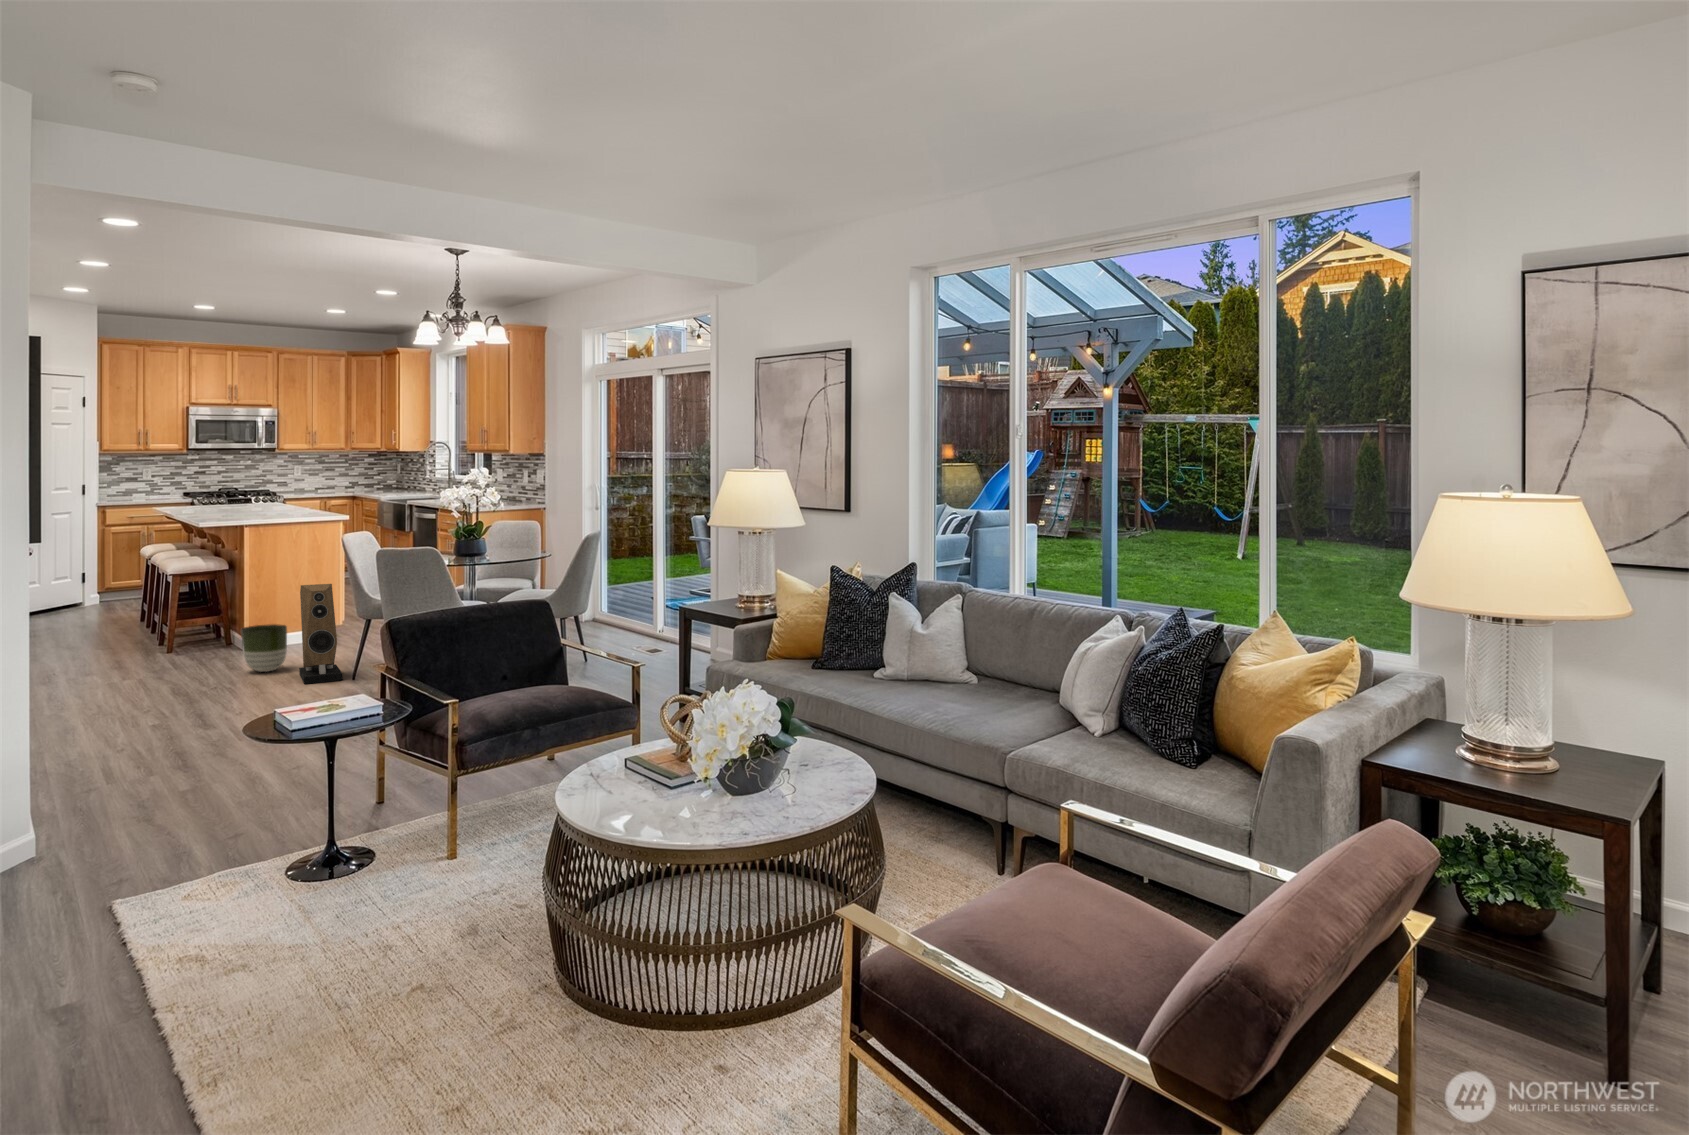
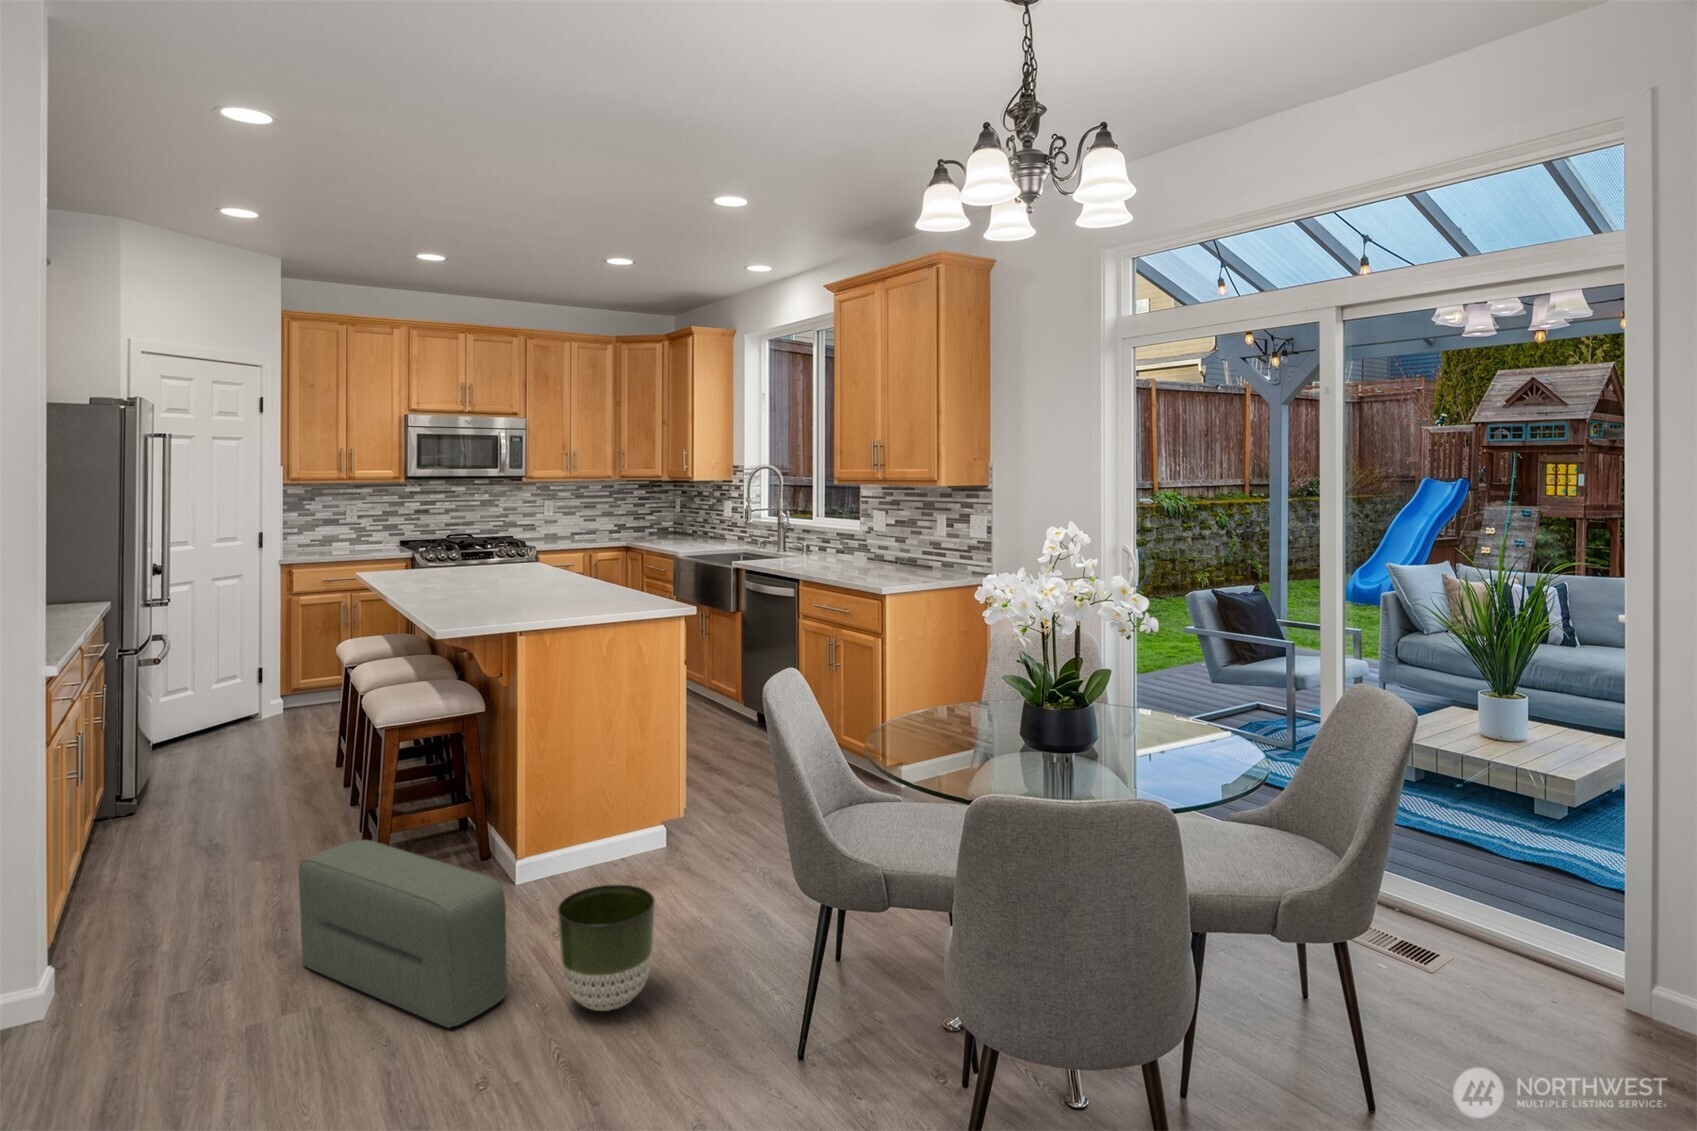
speaker: present [299,584,343,684] -> none [690,819,812,1098]
pouf: none [121,613,220,675] -> present [298,840,507,1027]

